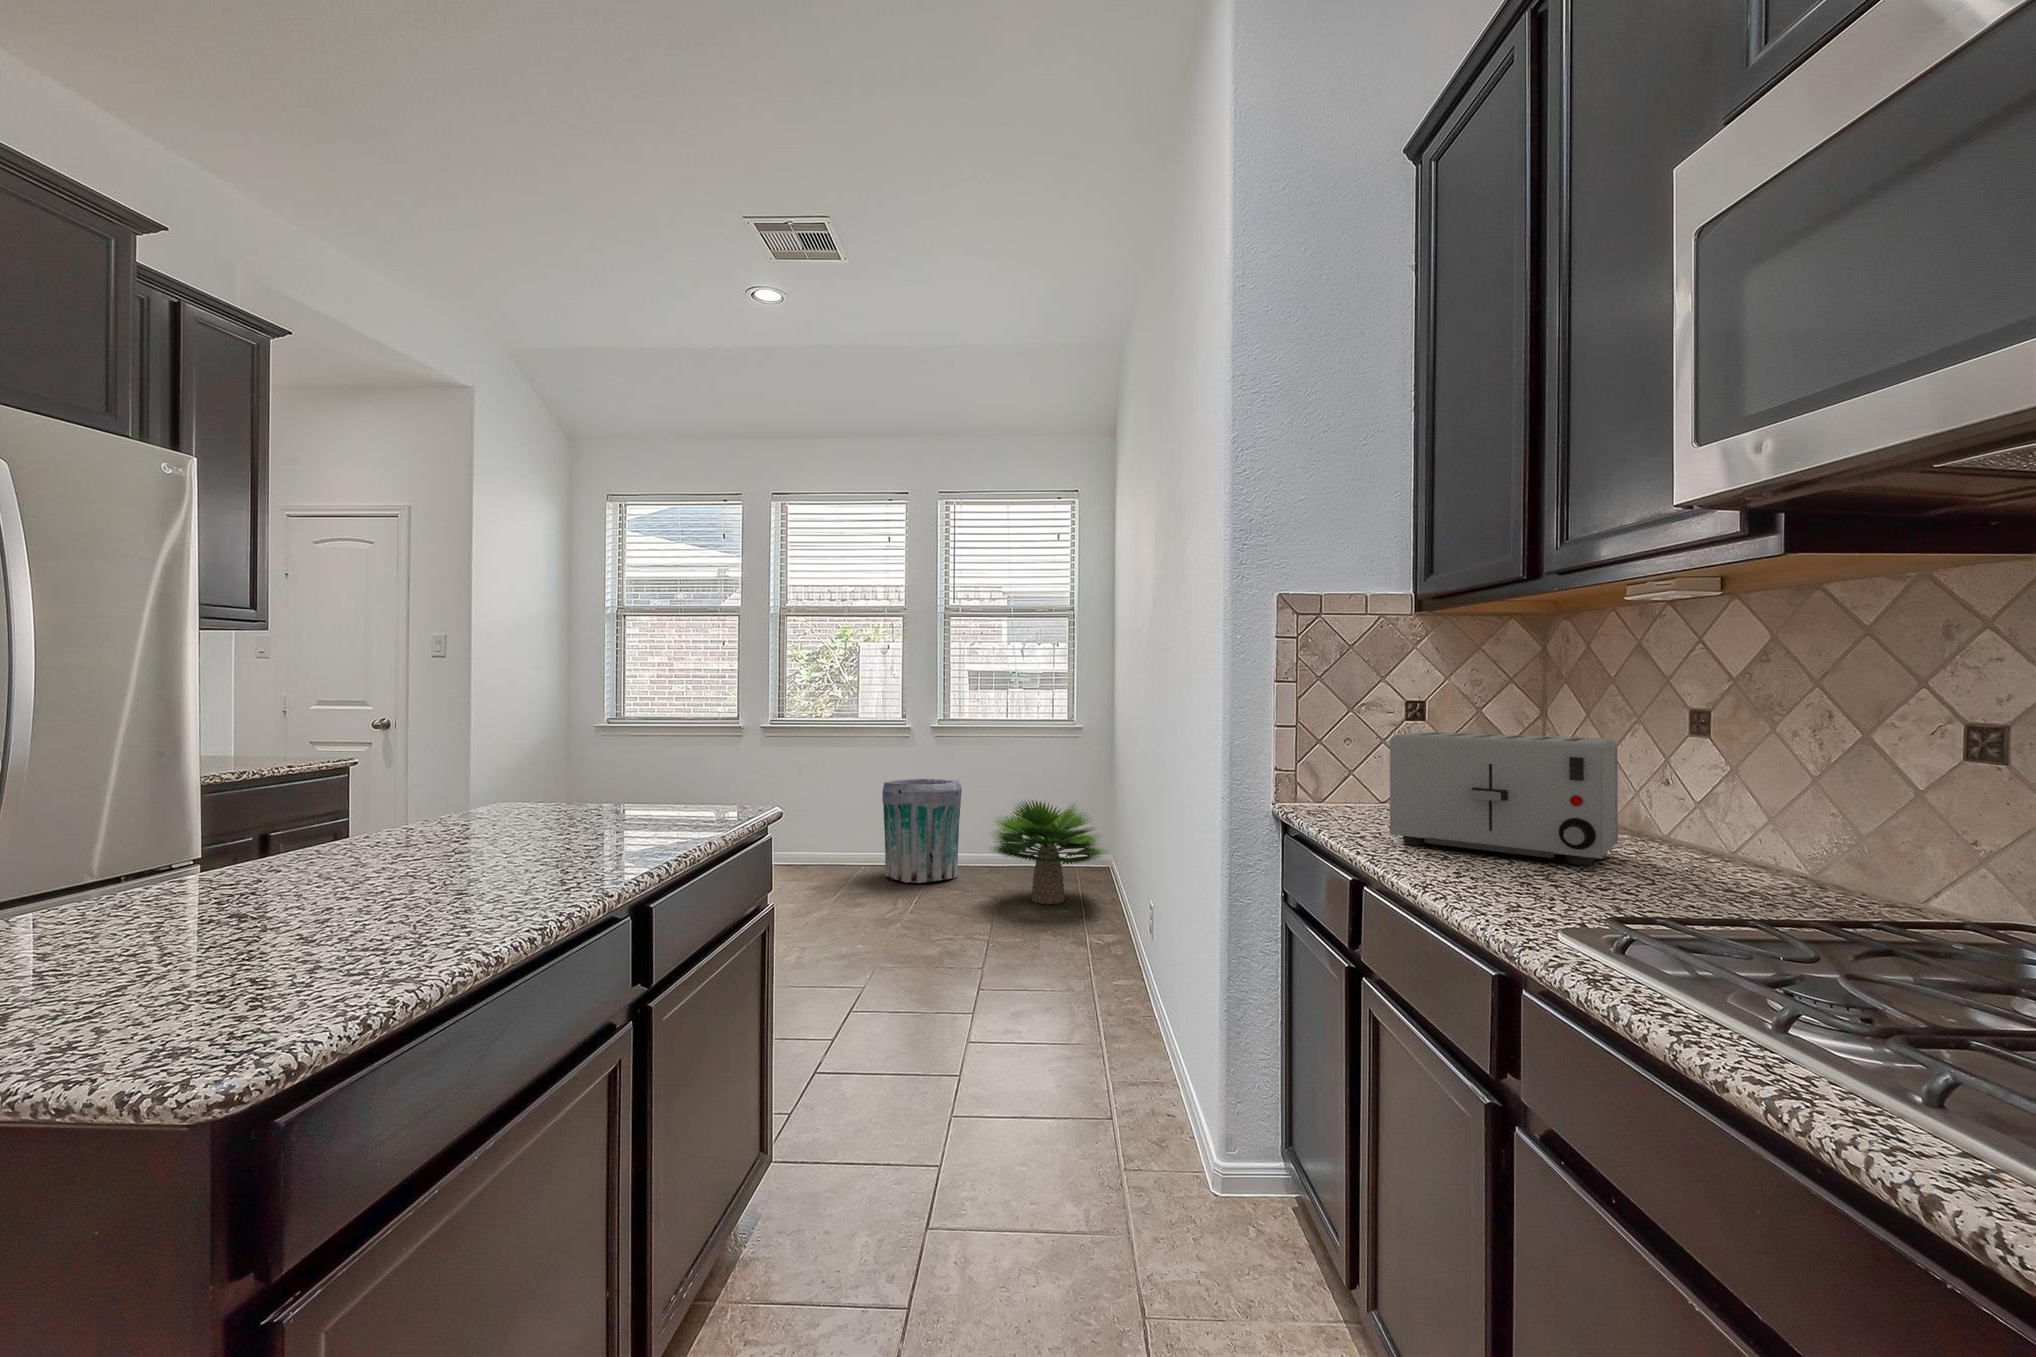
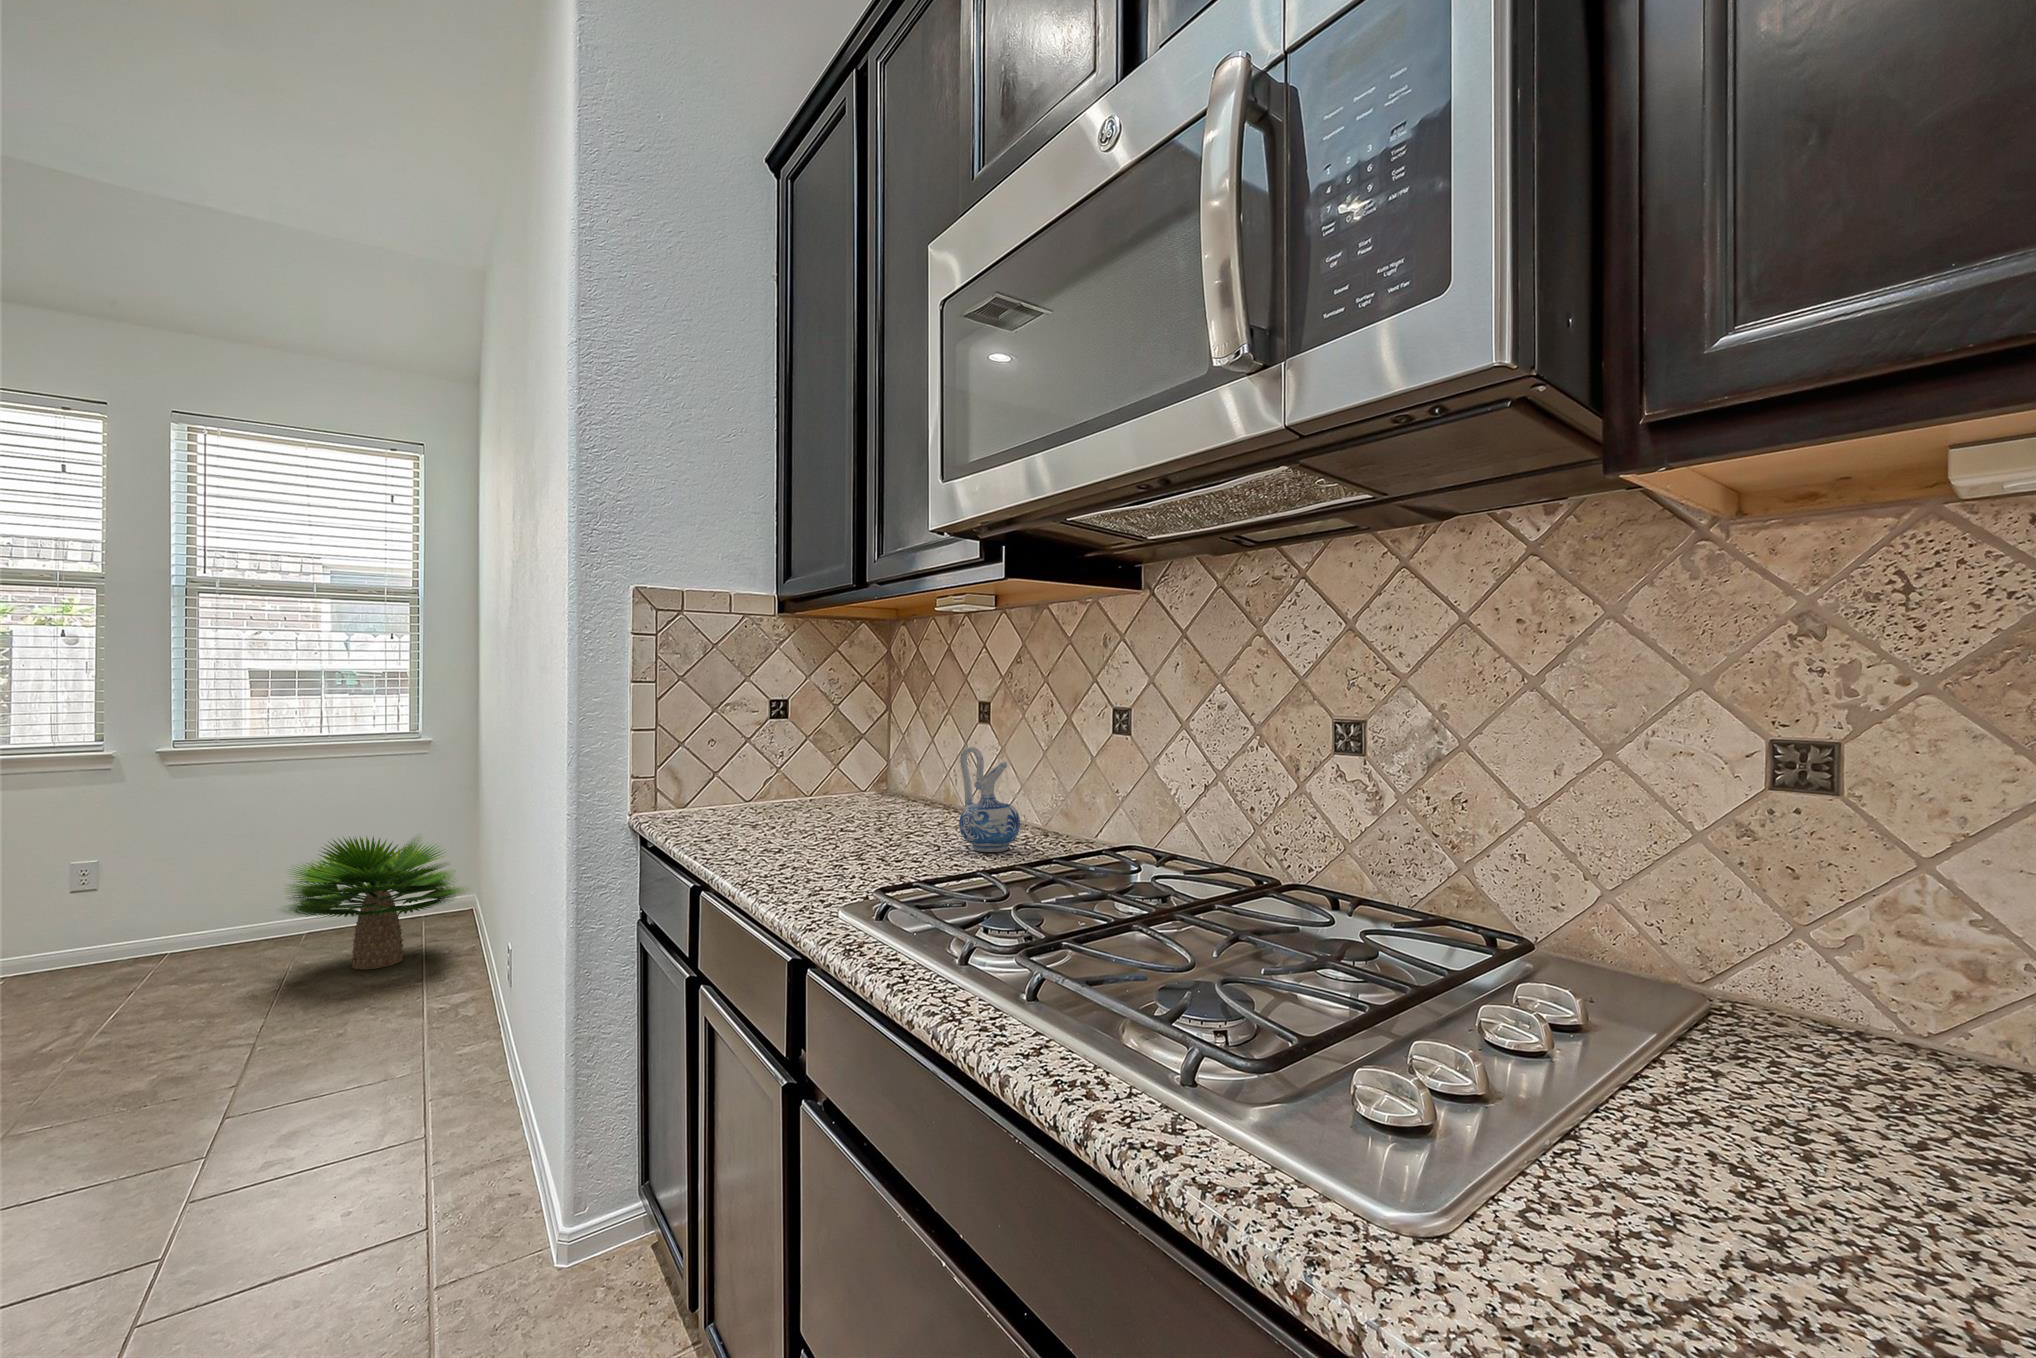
toaster: present [1390,732,1618,865] -> none [733,730,928,845]
ceramic pitcher: none [1678,762,1774,892] -> present [959,747,1020,852]
trash can: present [882,779,962,883] -> none [79,821,235,978]

